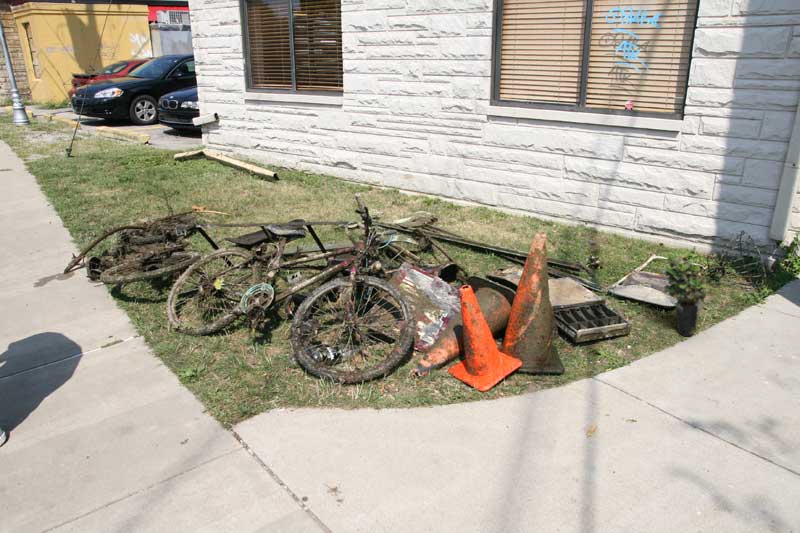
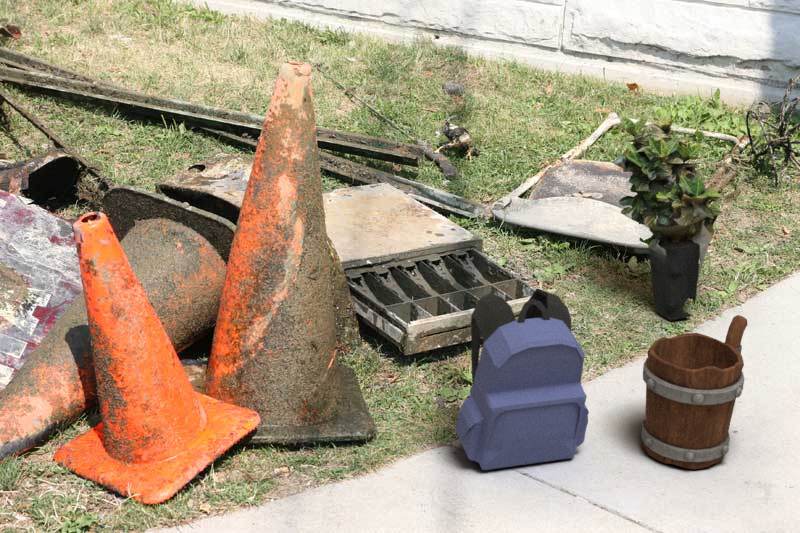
backpack: none [595,322,648,388] -> present [455,288,589,470]
bucket: none [669,336,714,394] -> present [641,315,747,469]

